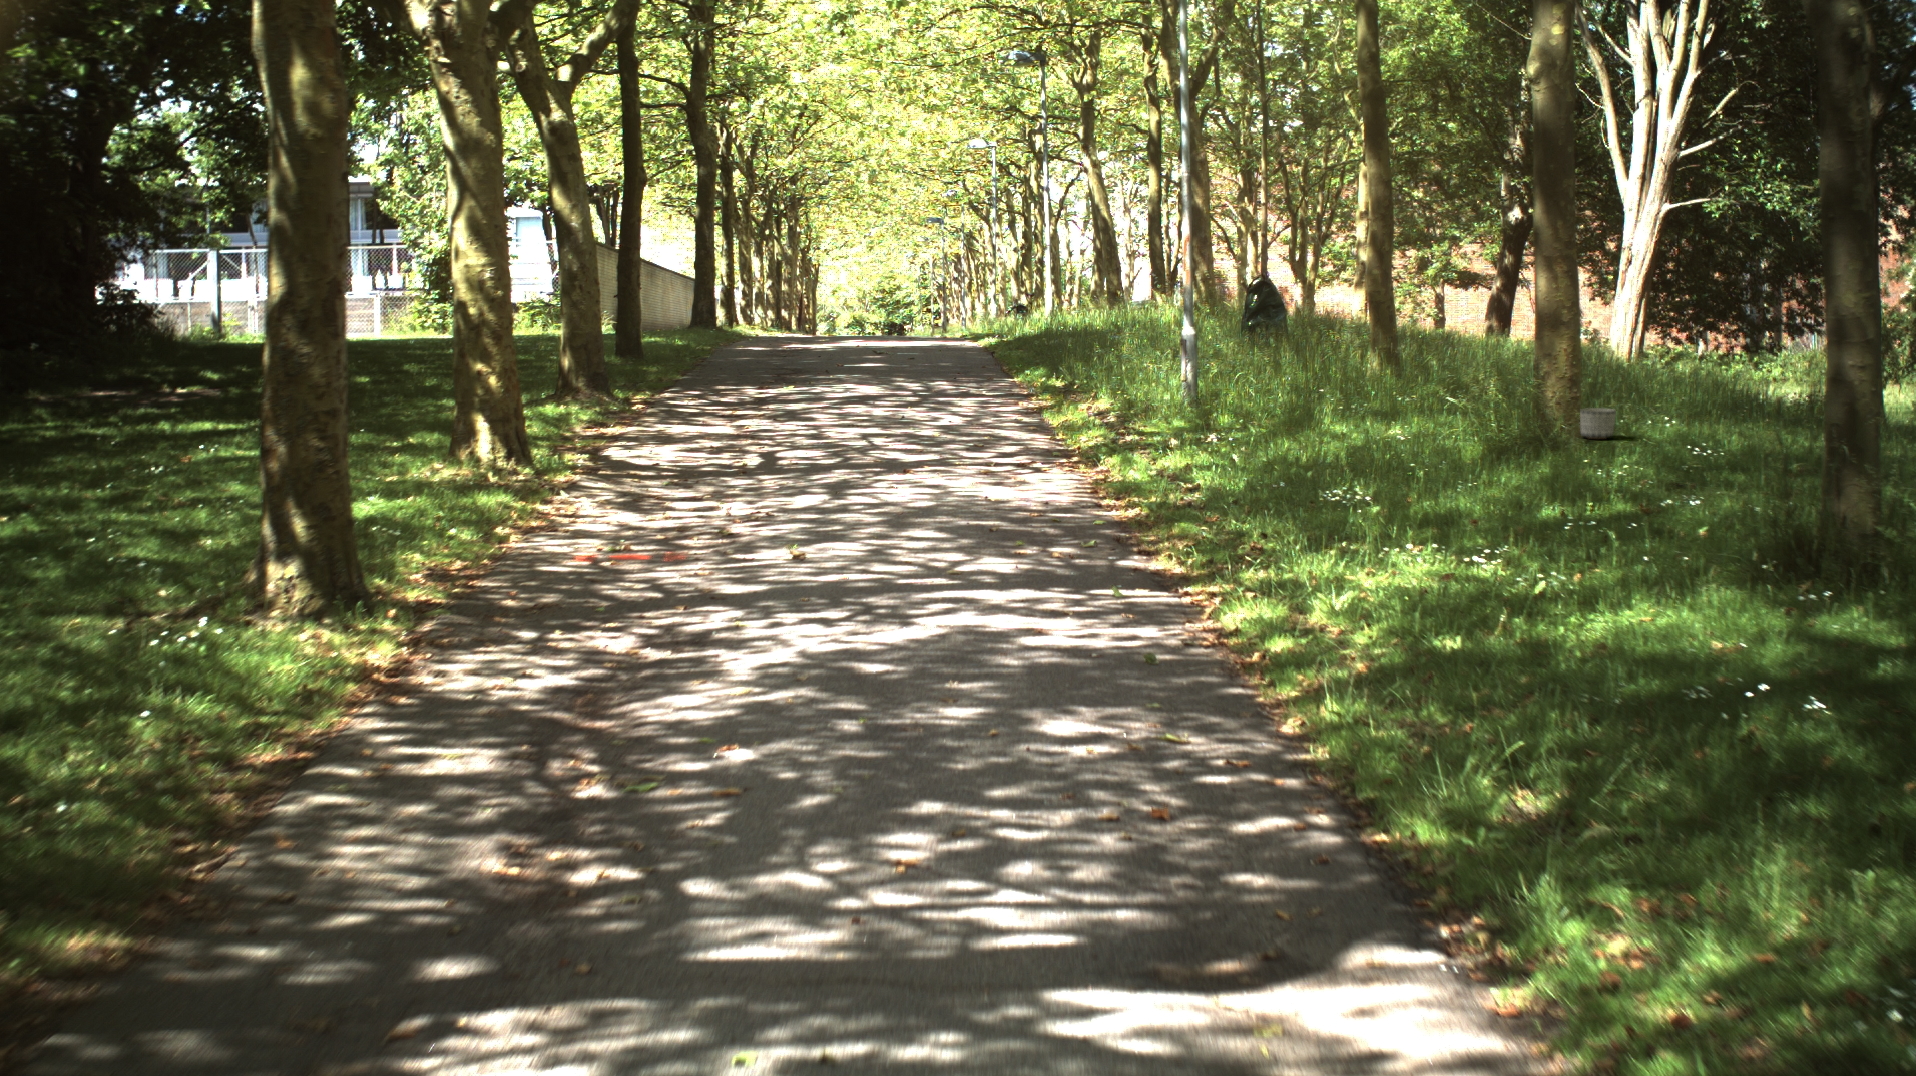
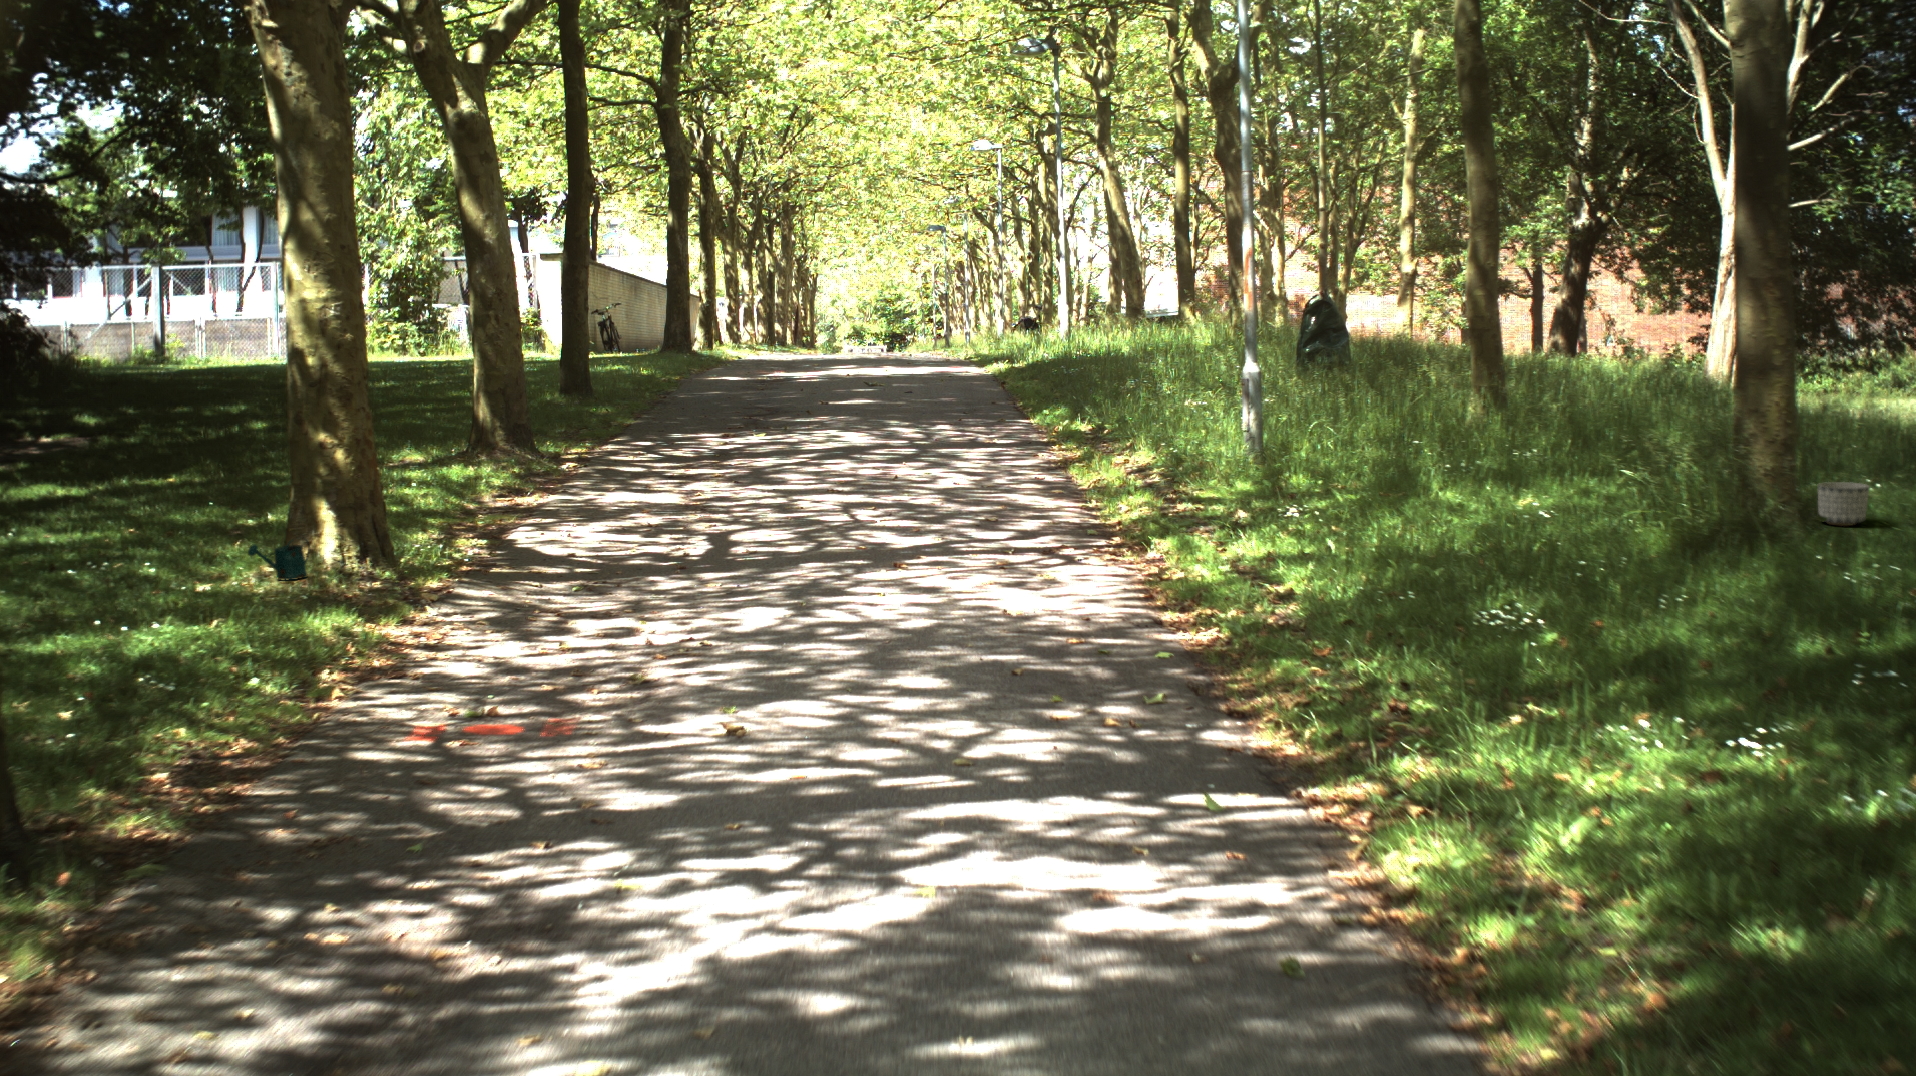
watering can: none [425,442,468,474] -> present [248,540,310,581]

